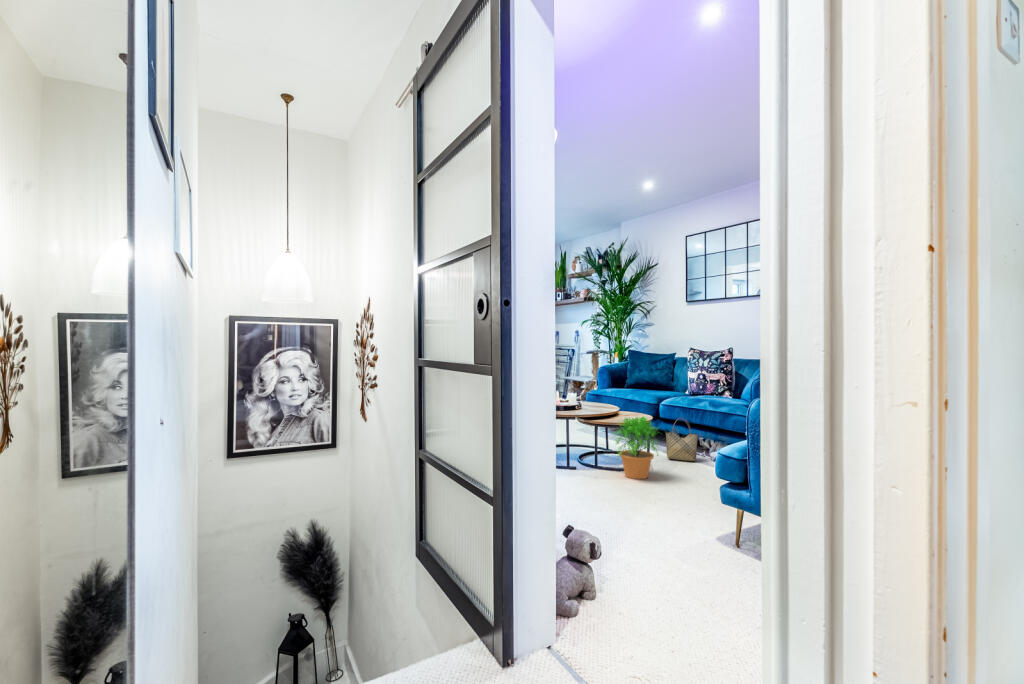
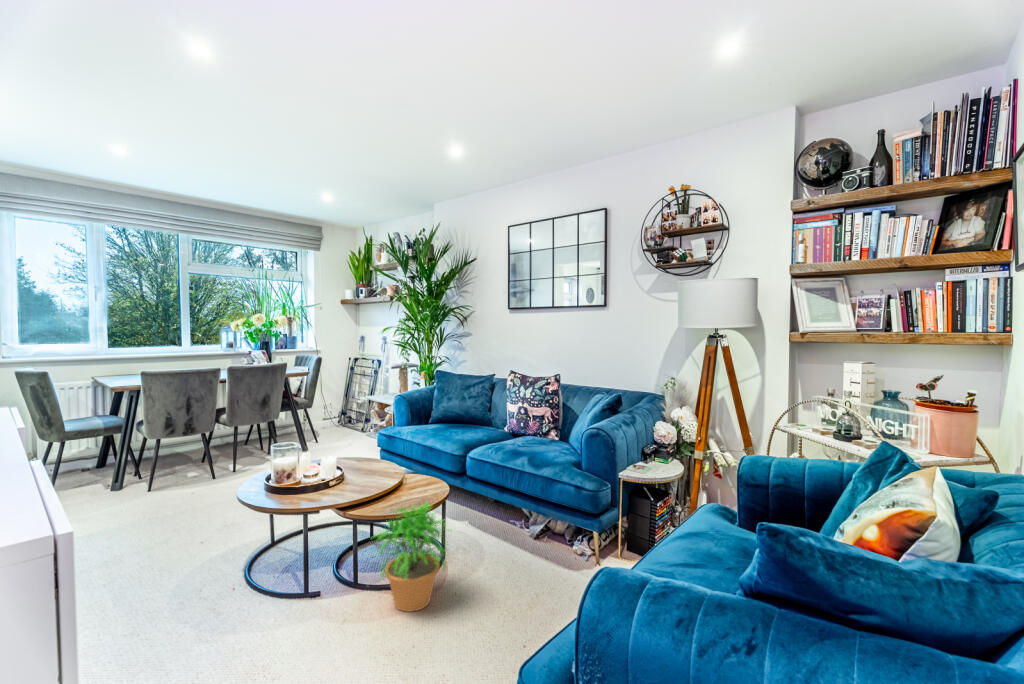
woven basket: present [666,418,698,461] -> none [469,479,513,543]

